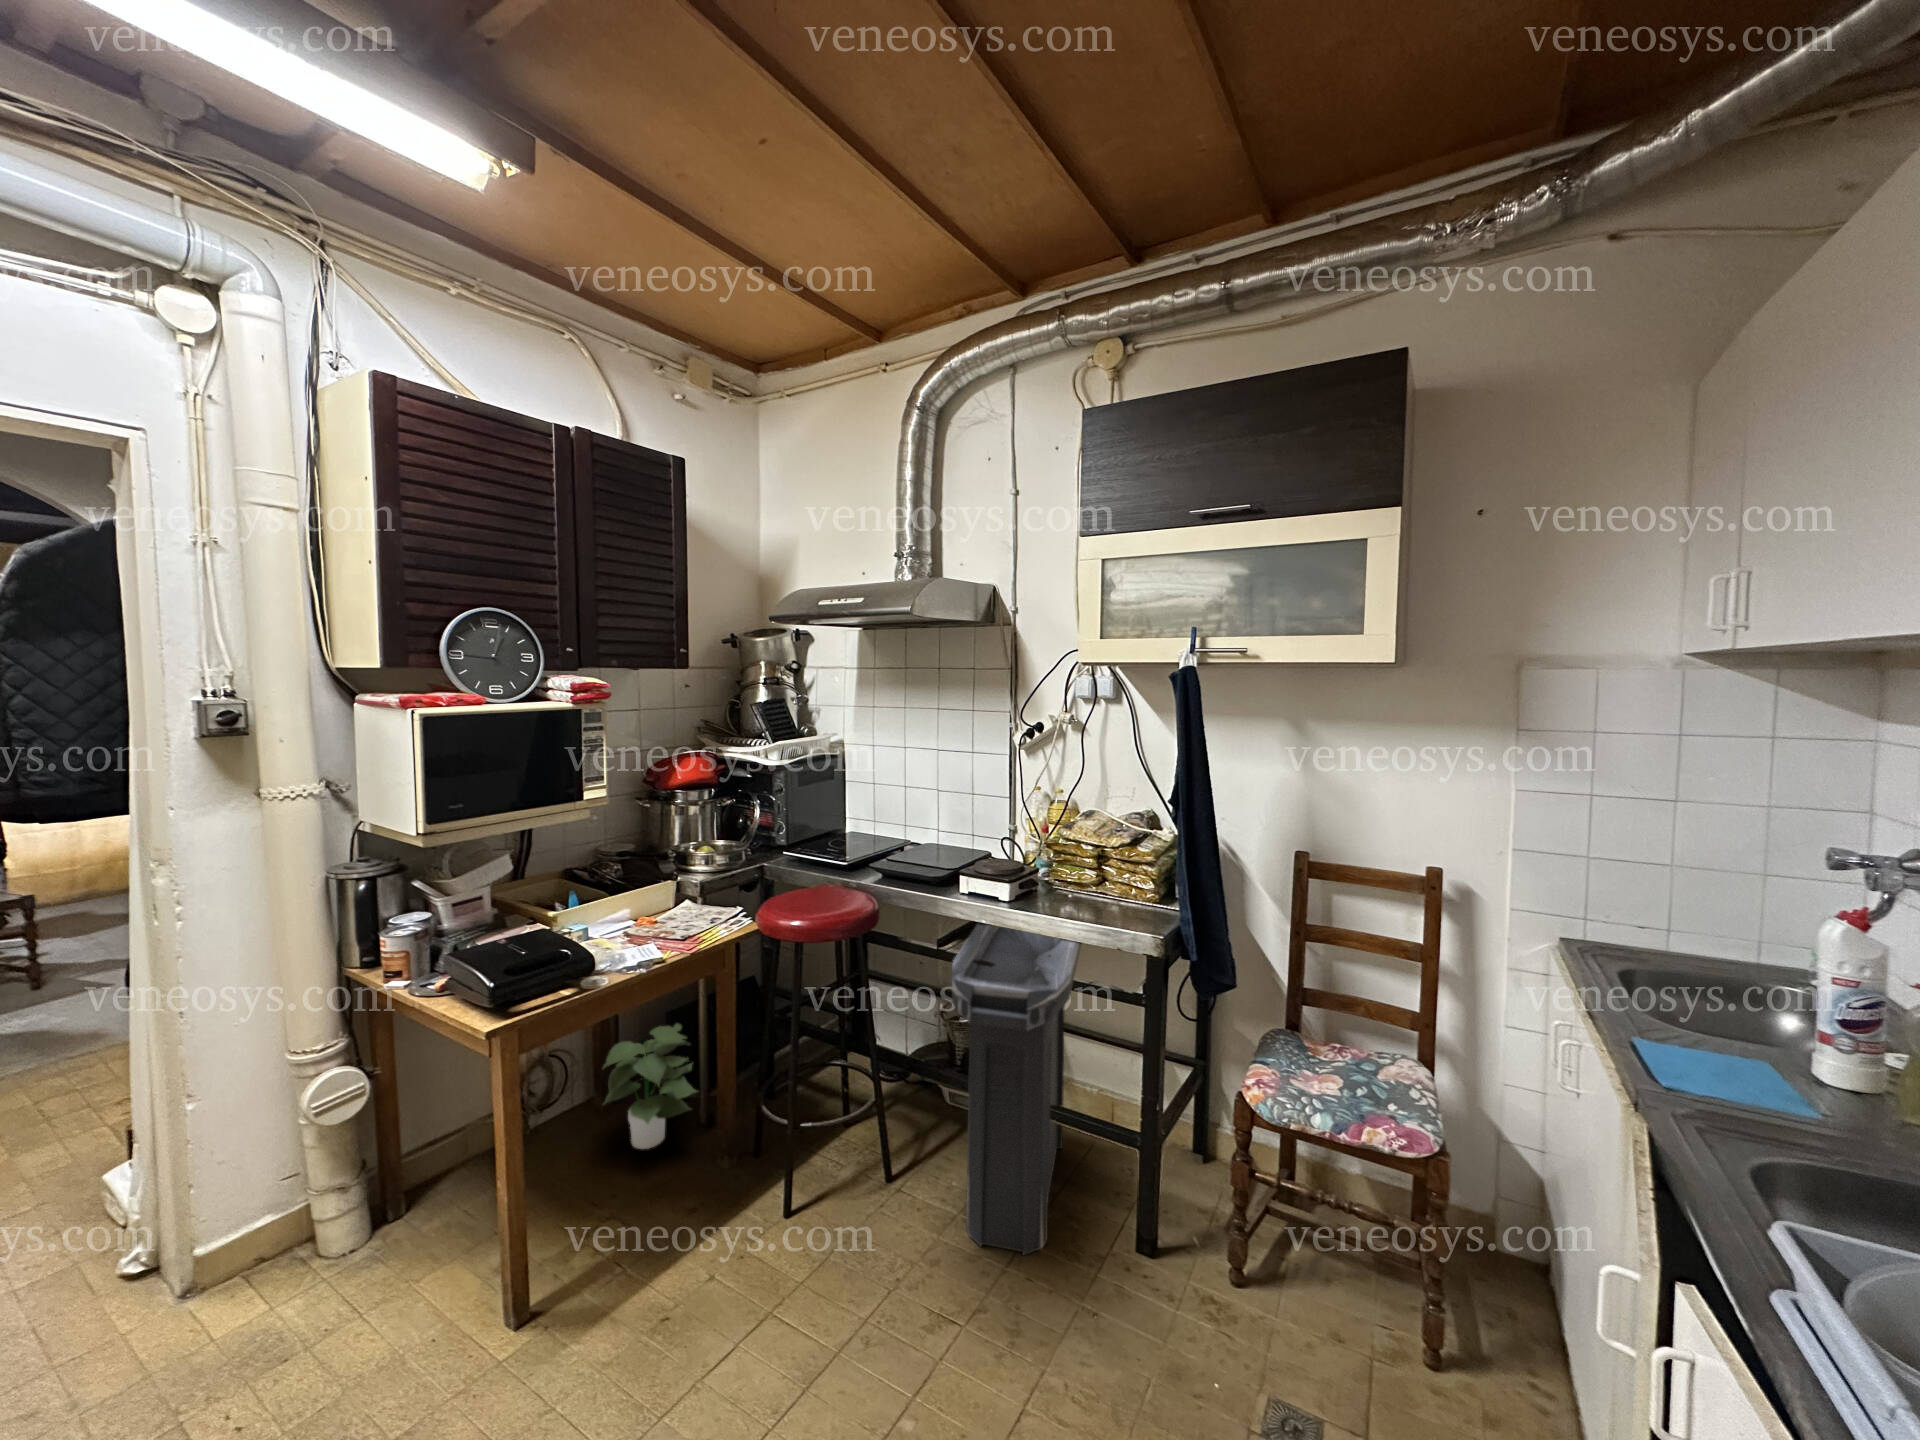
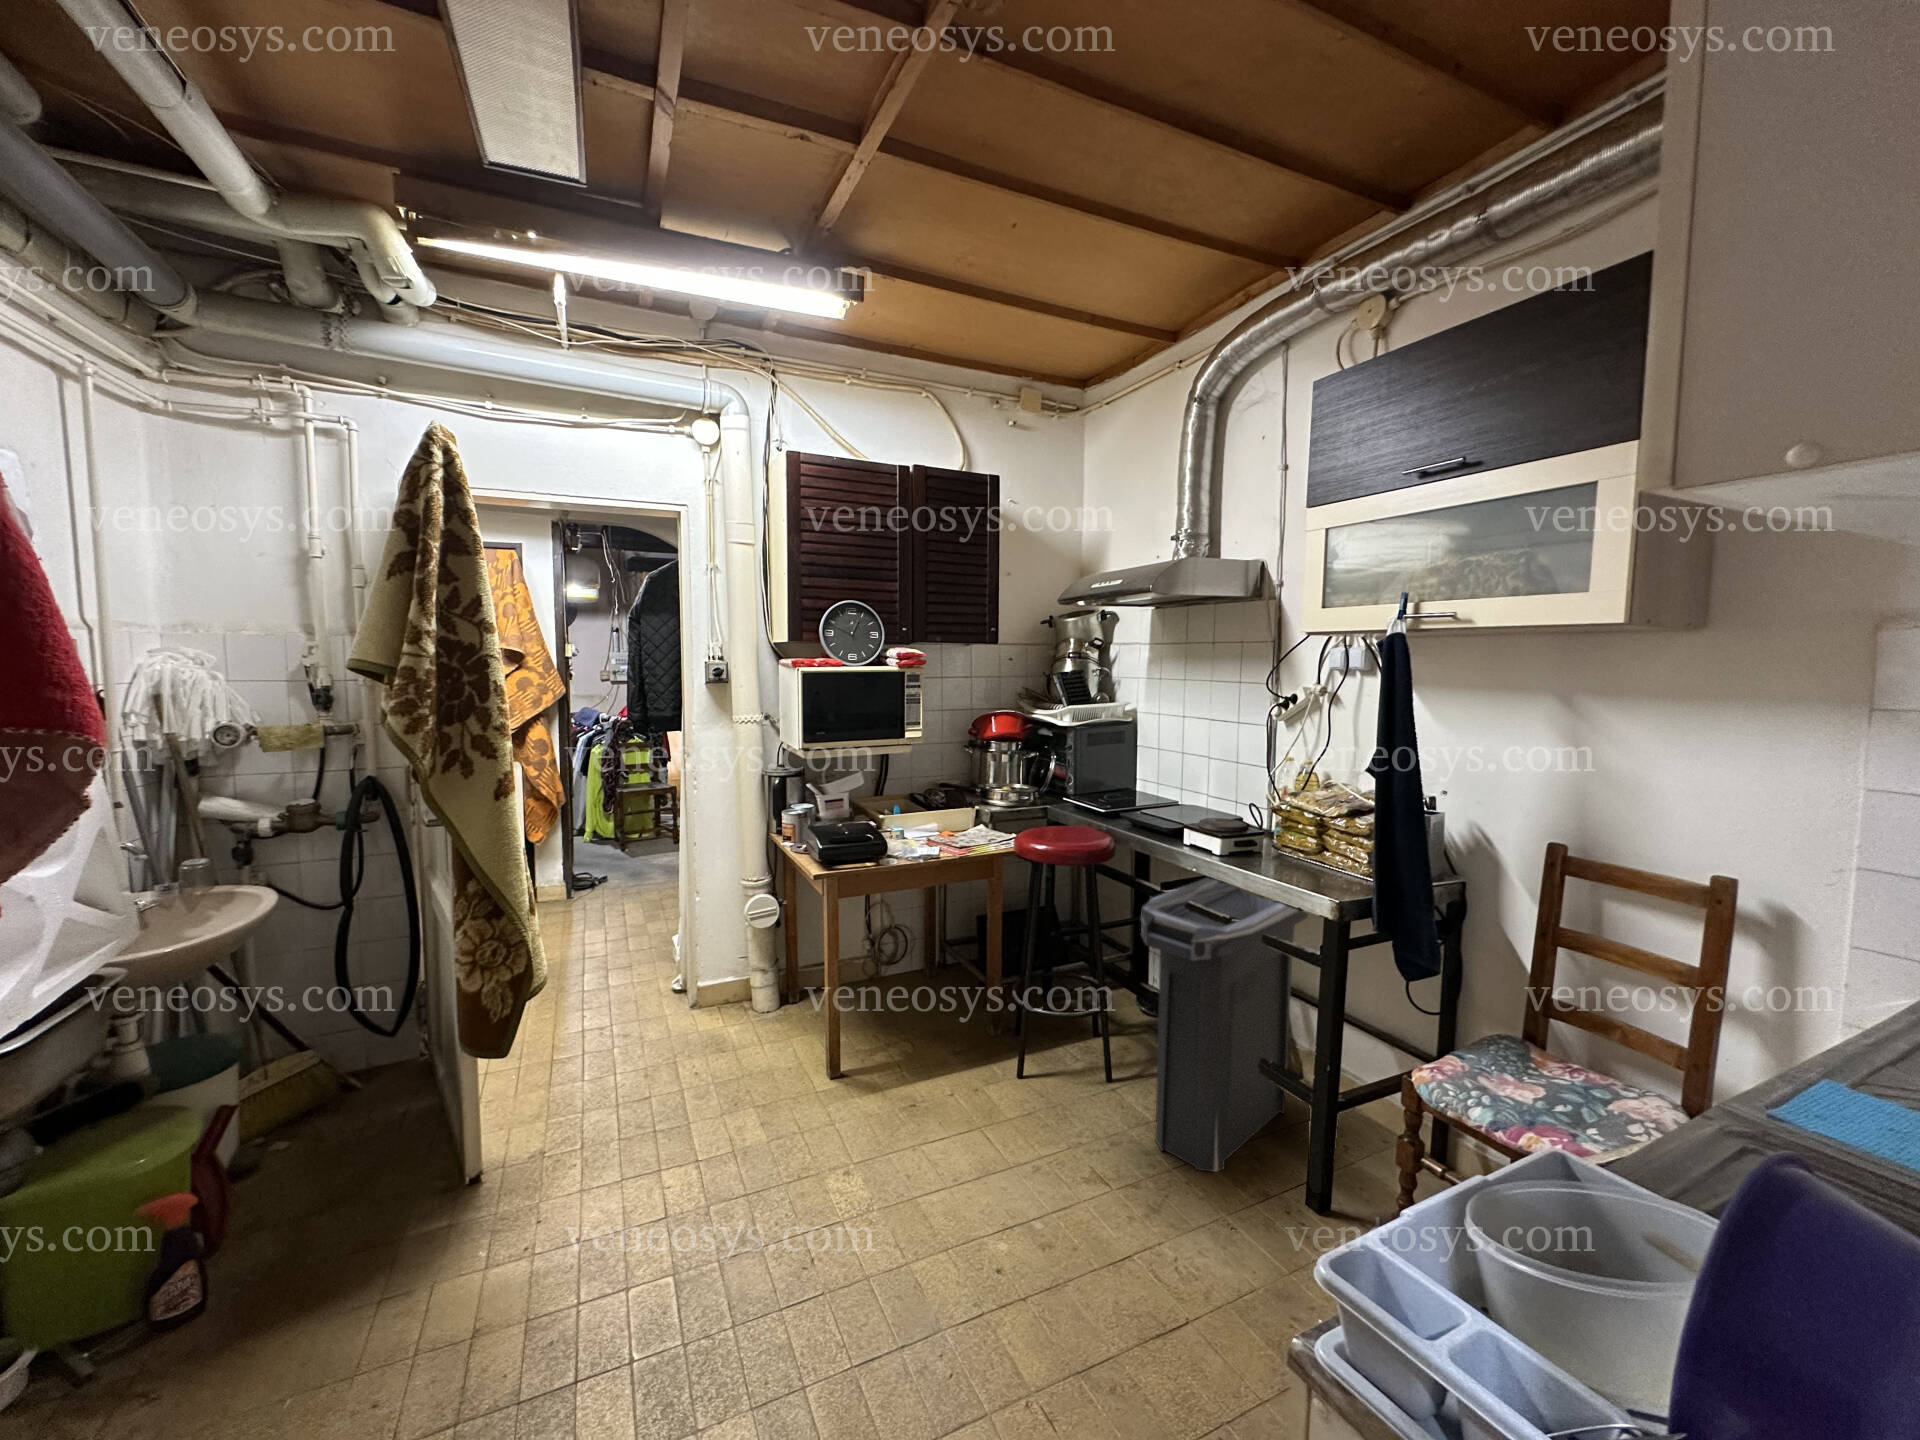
potted plant: present [604,1024,697,1149] -> none [916,920,984,1011]

